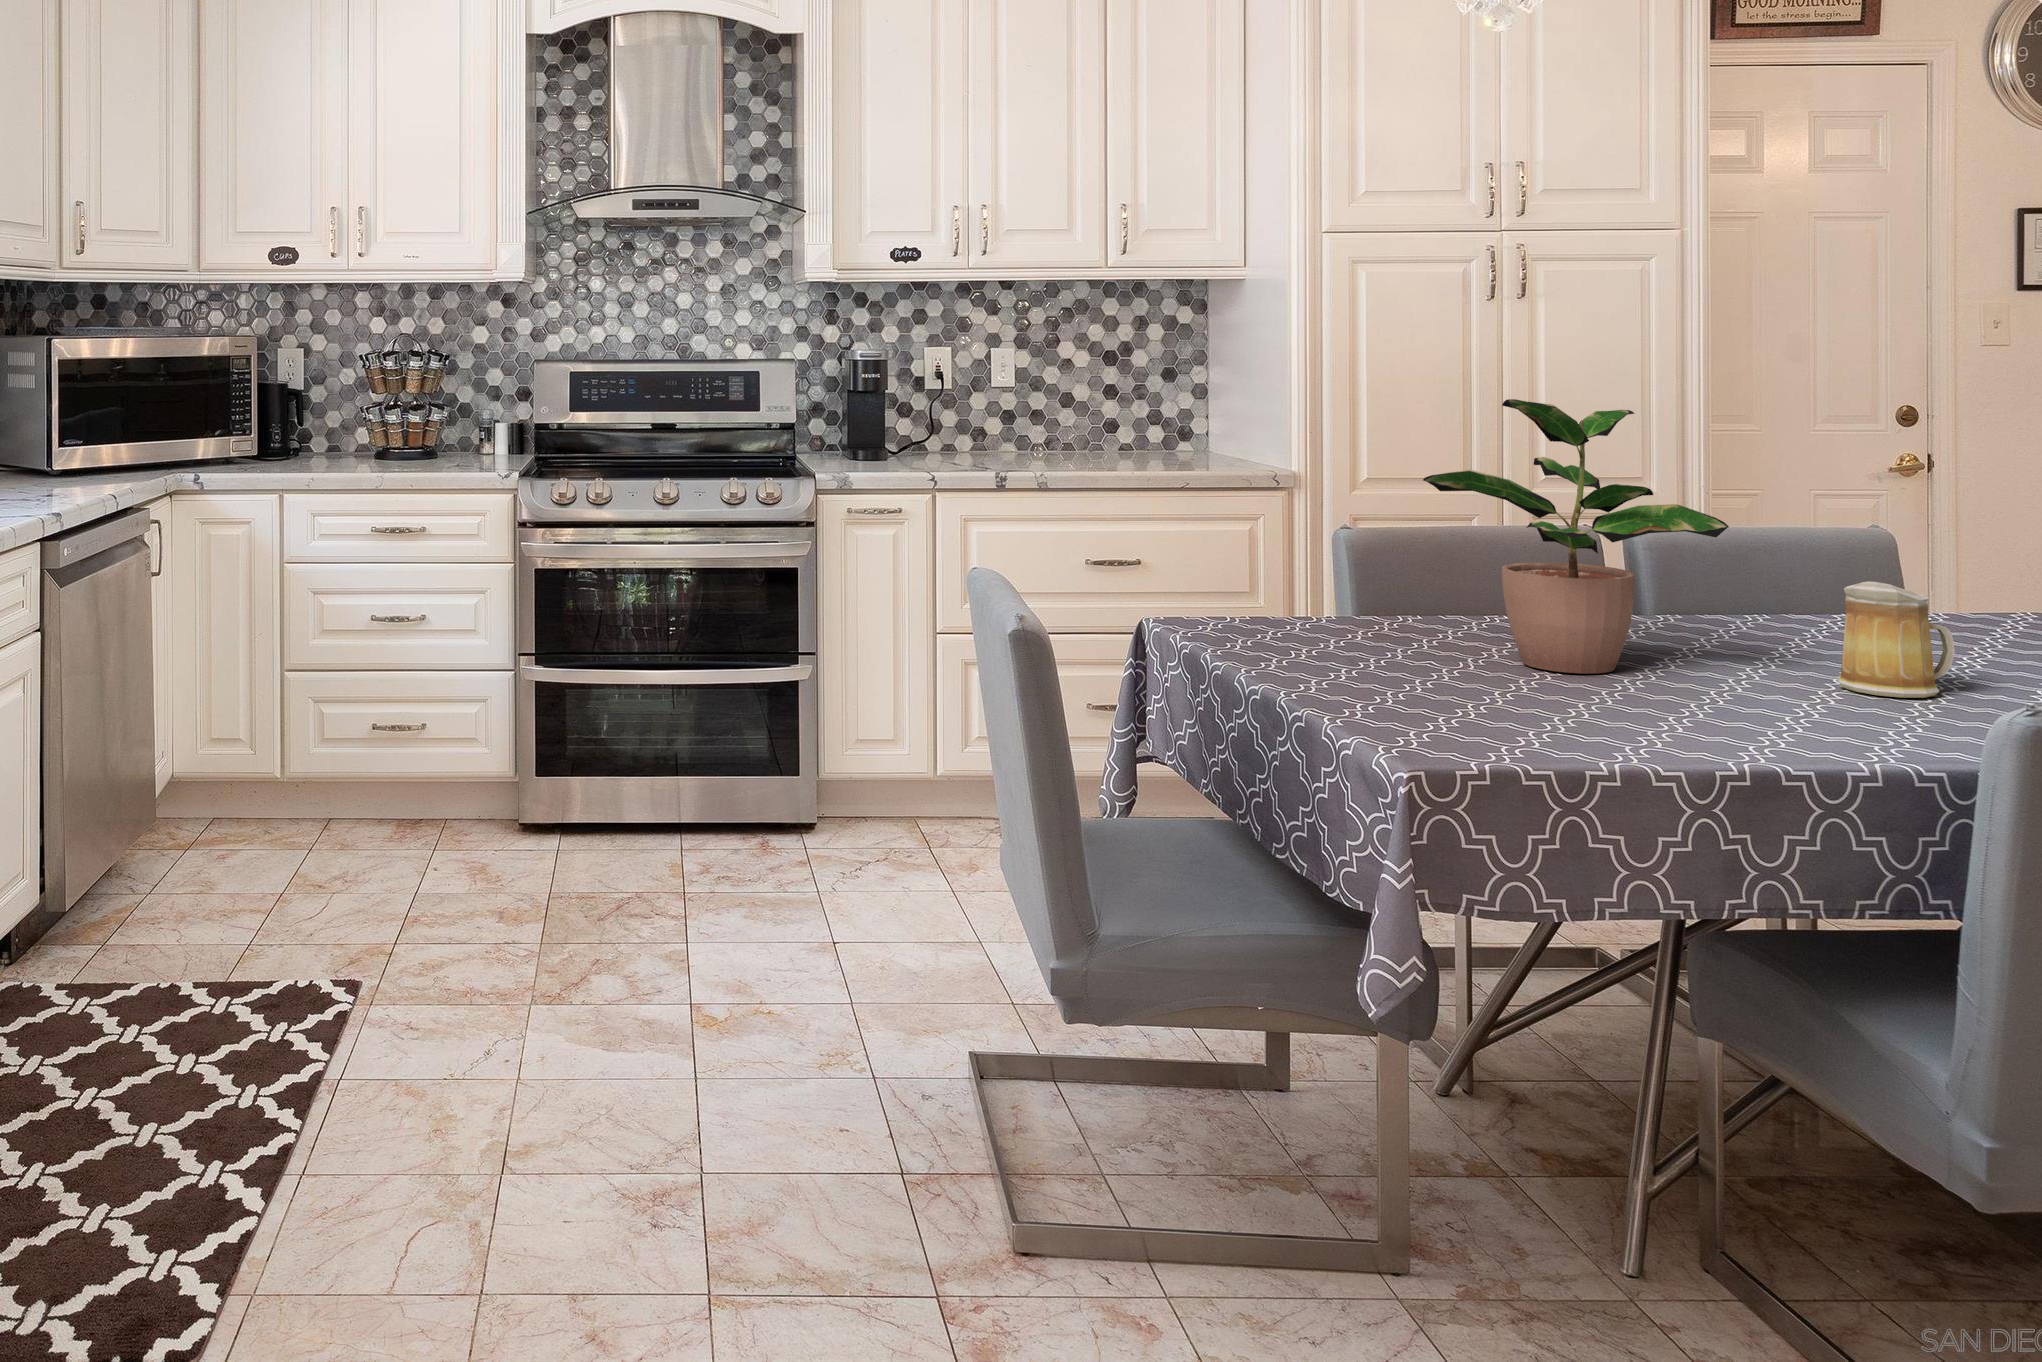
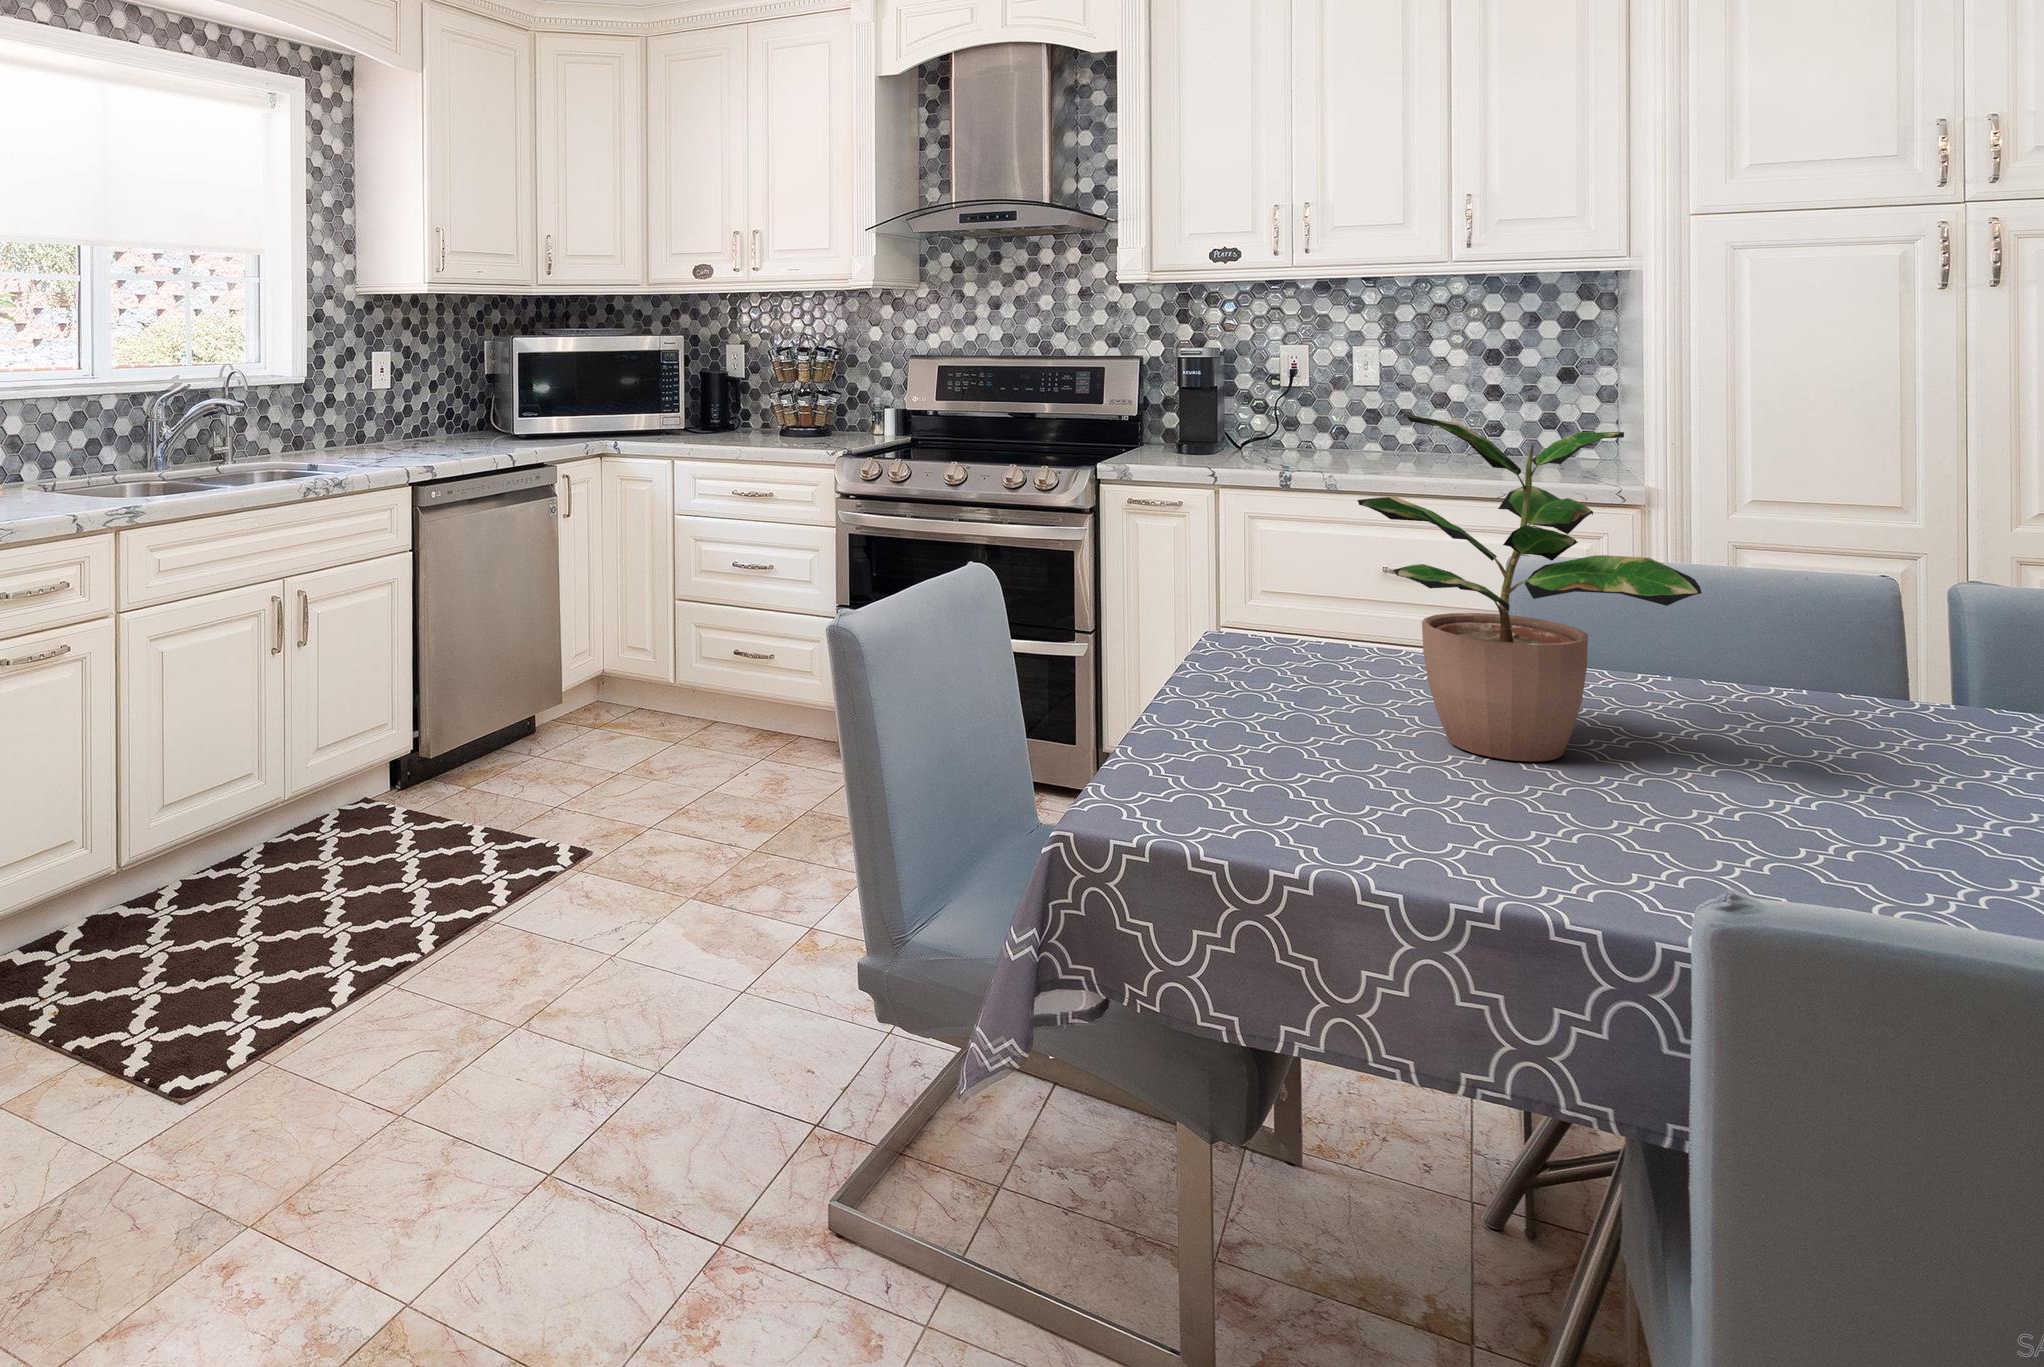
mug: present [1837,582,1955,698] -> none [1835,691,2024,873]

